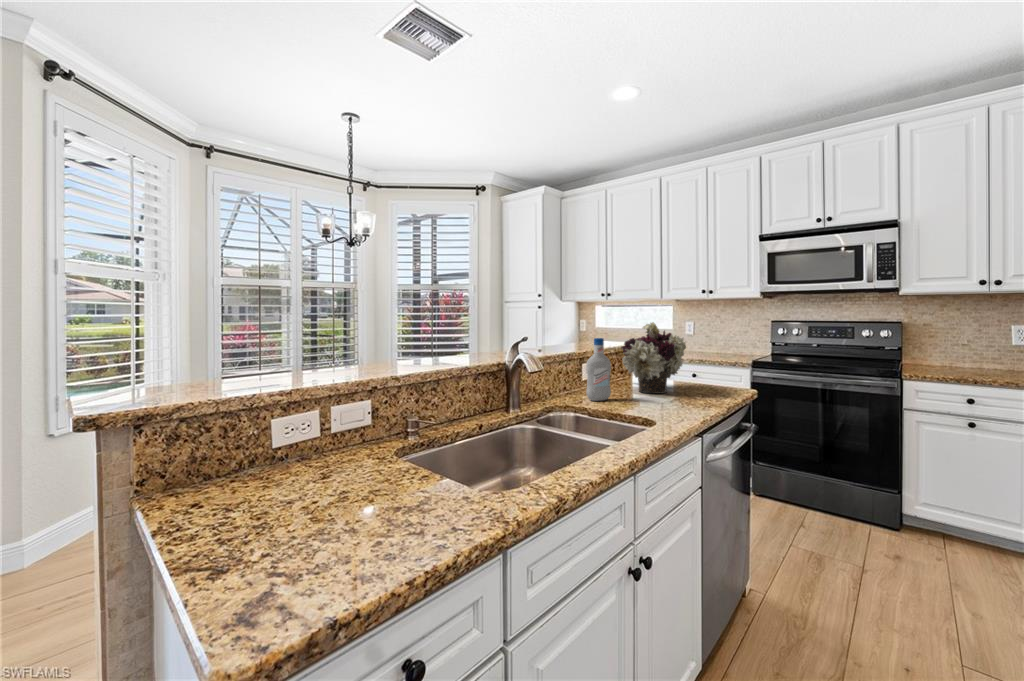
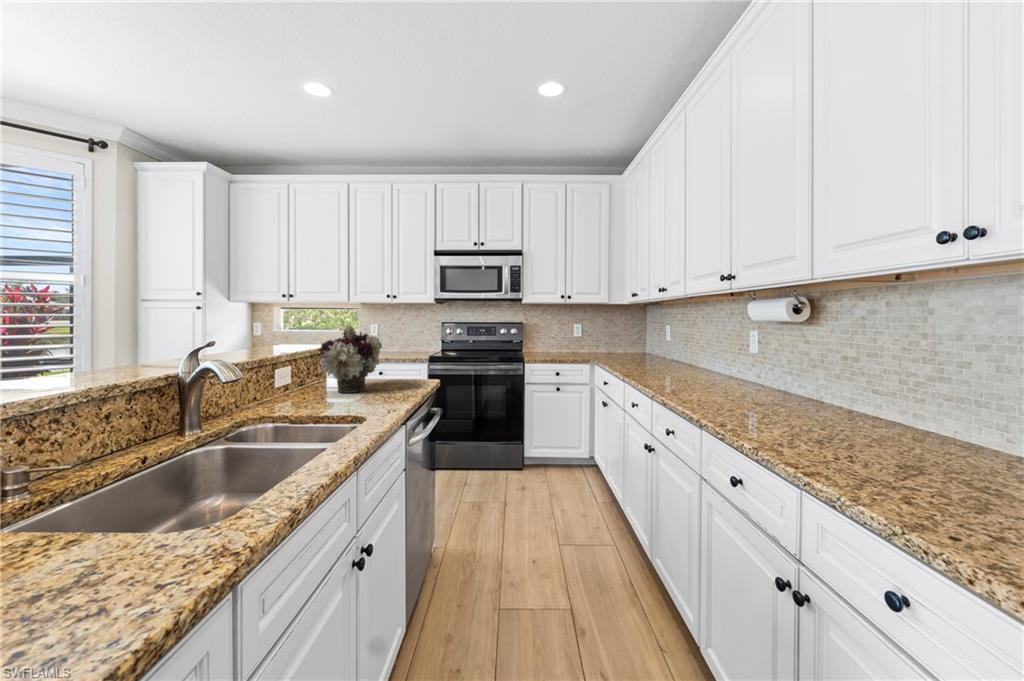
bottle: present [586,338,611,401] -> none [283,341,312,407]

